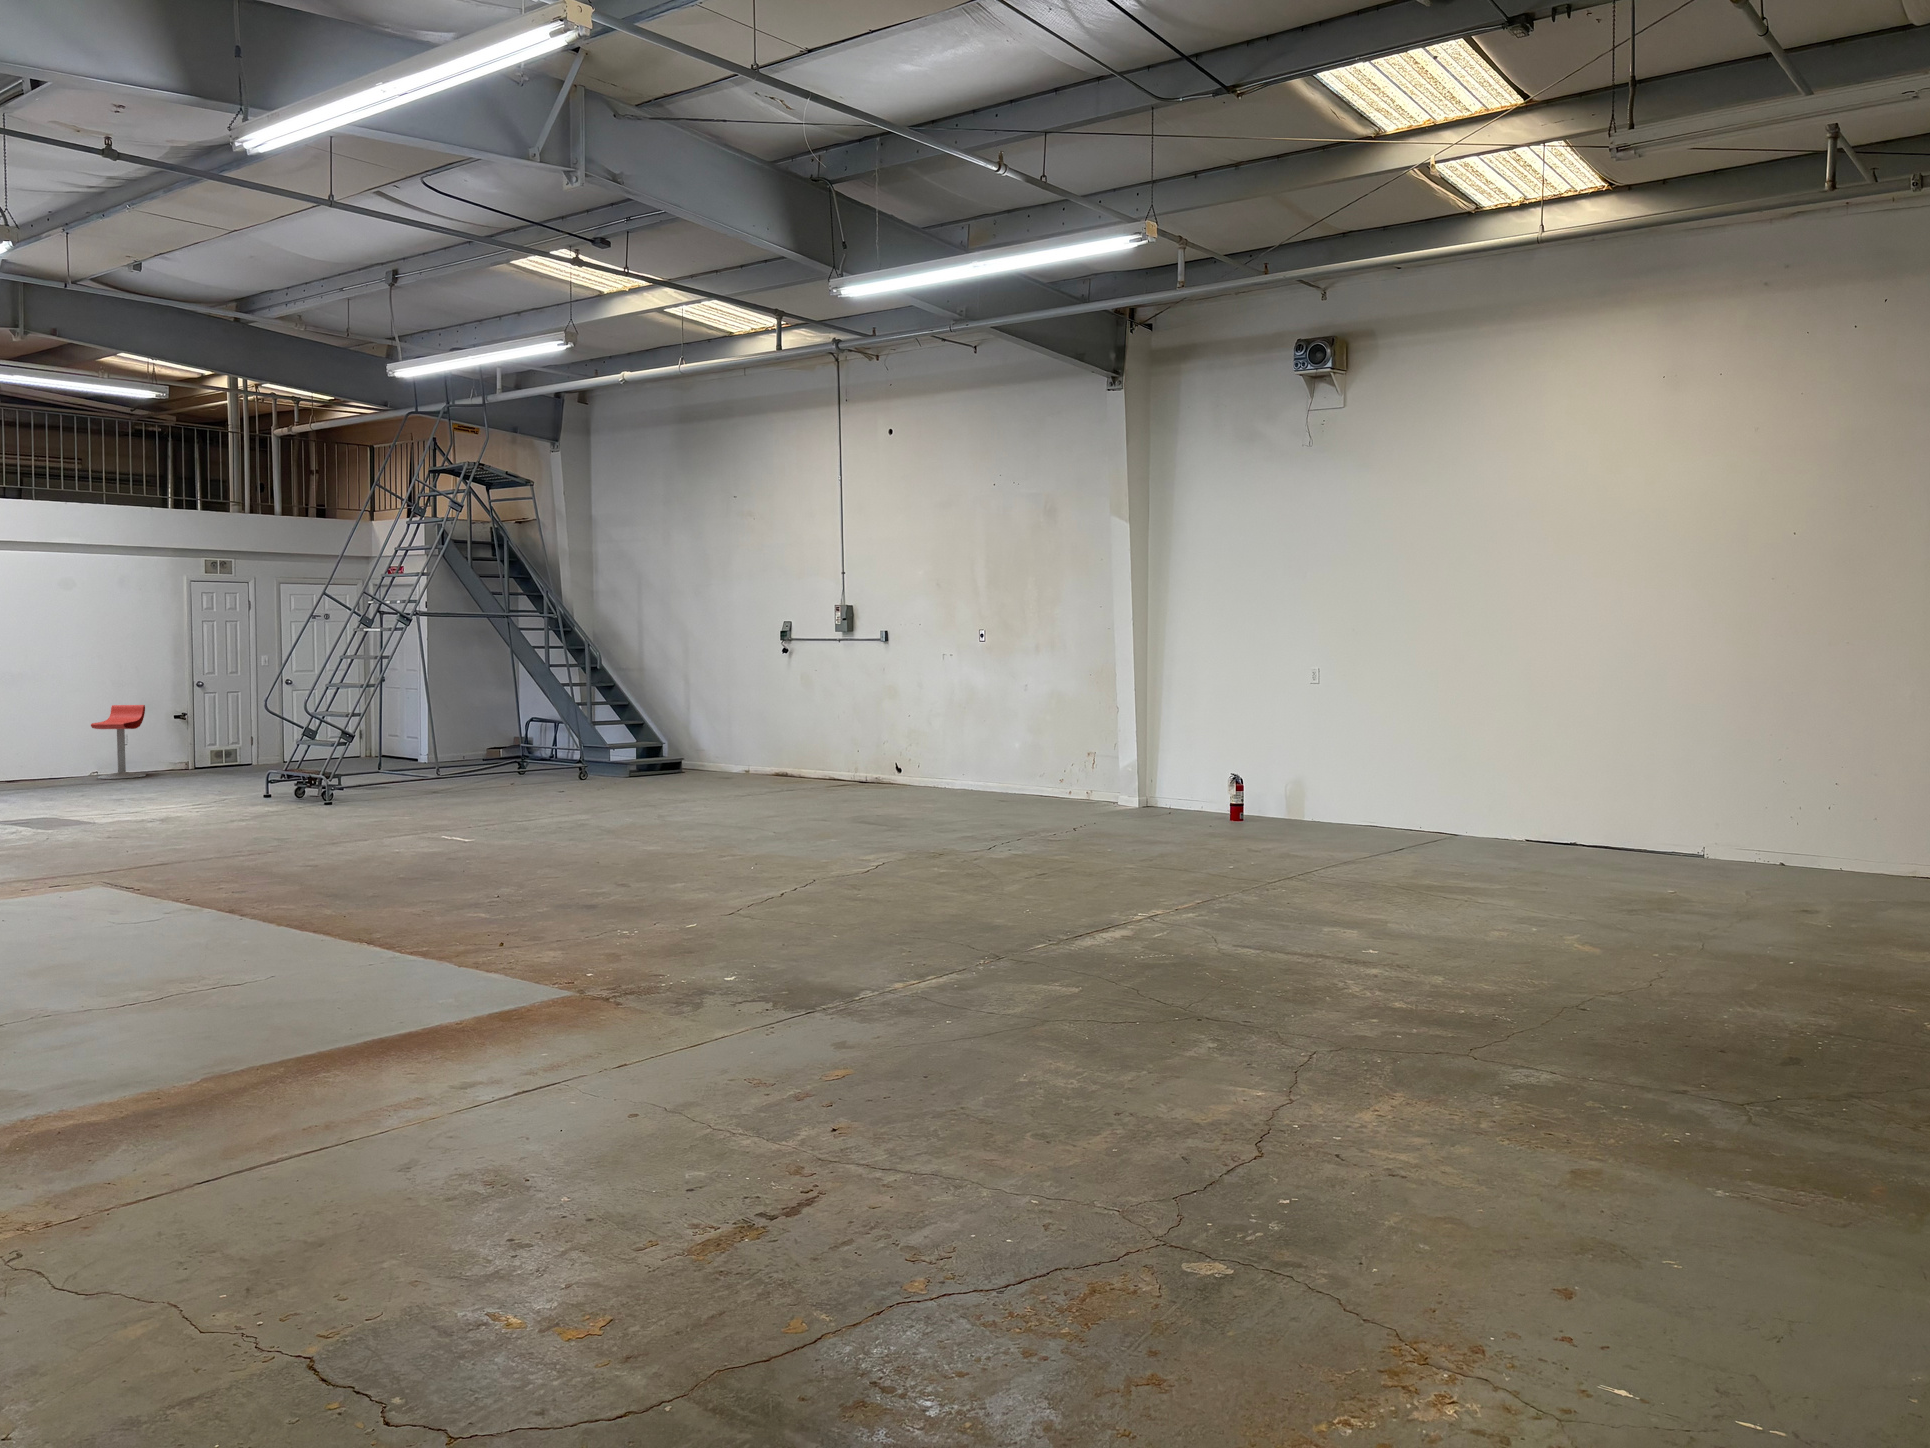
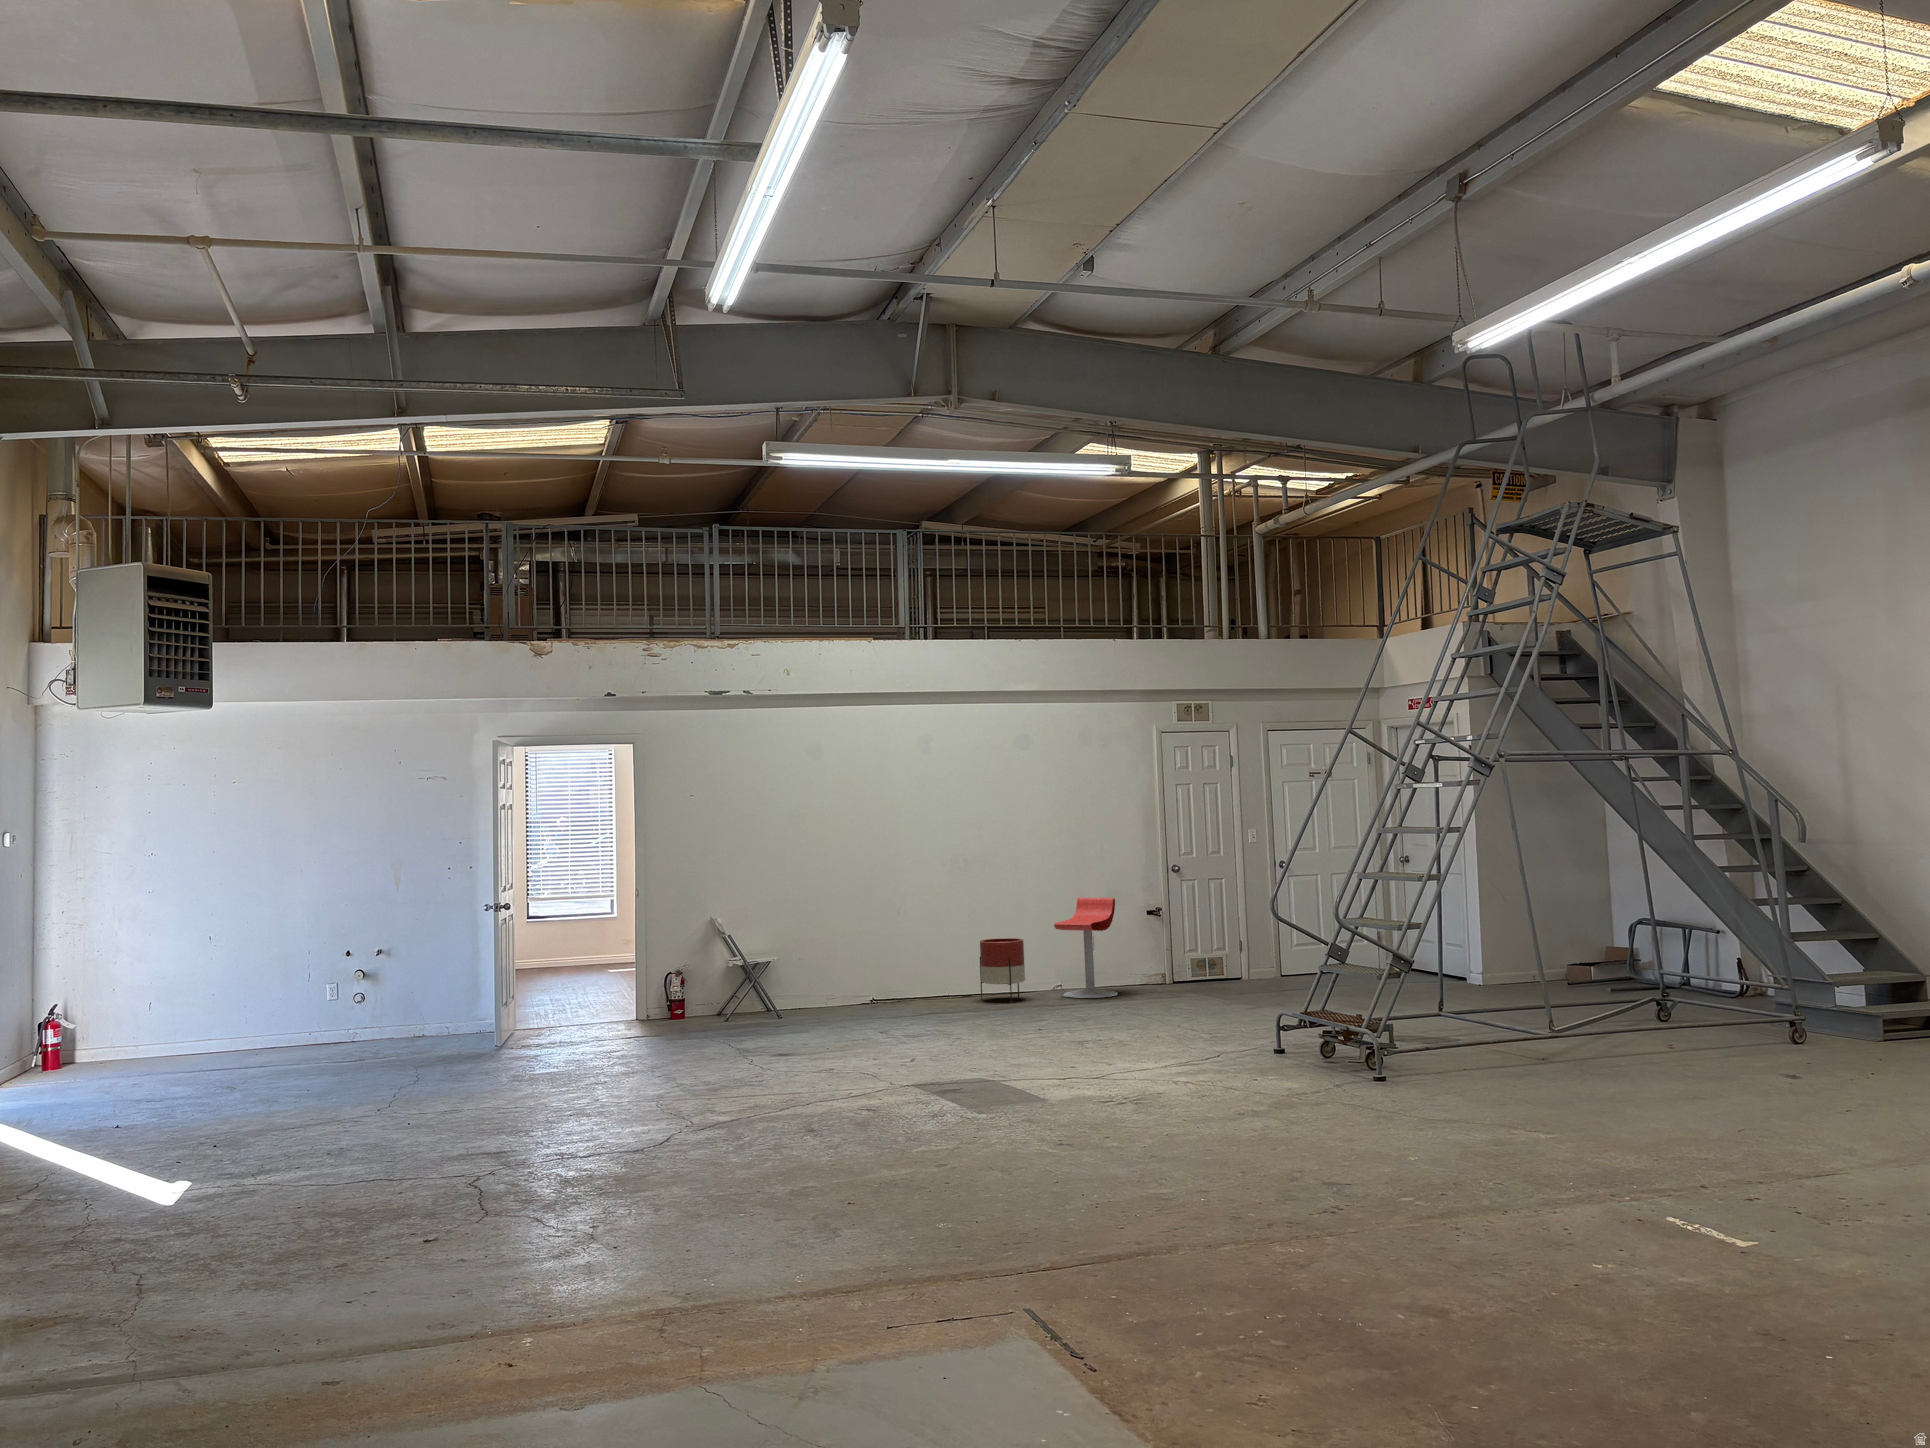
planter: none [22,736,64,784] -> present [980,938,1025,1003]

